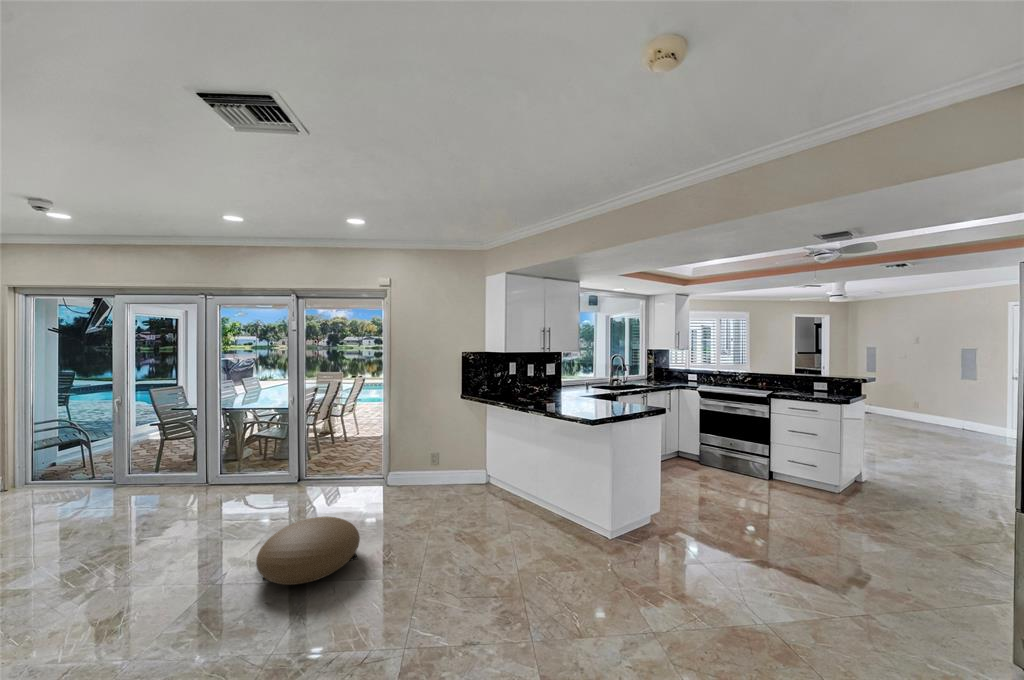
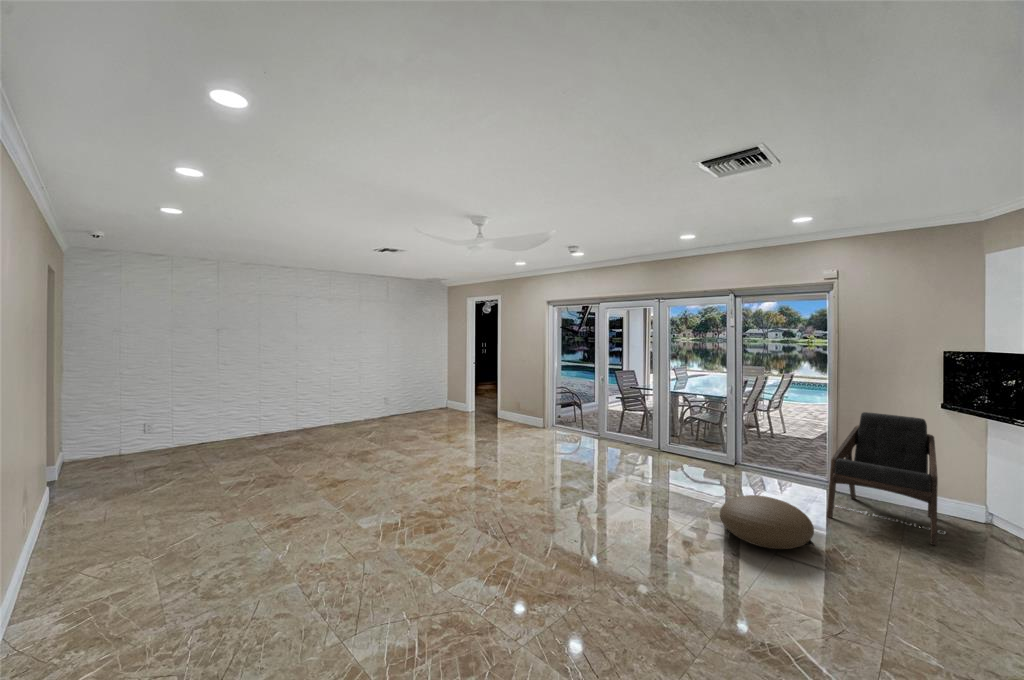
lounge chair: none [379,408,462,515] -> present [827,412,945,545]

